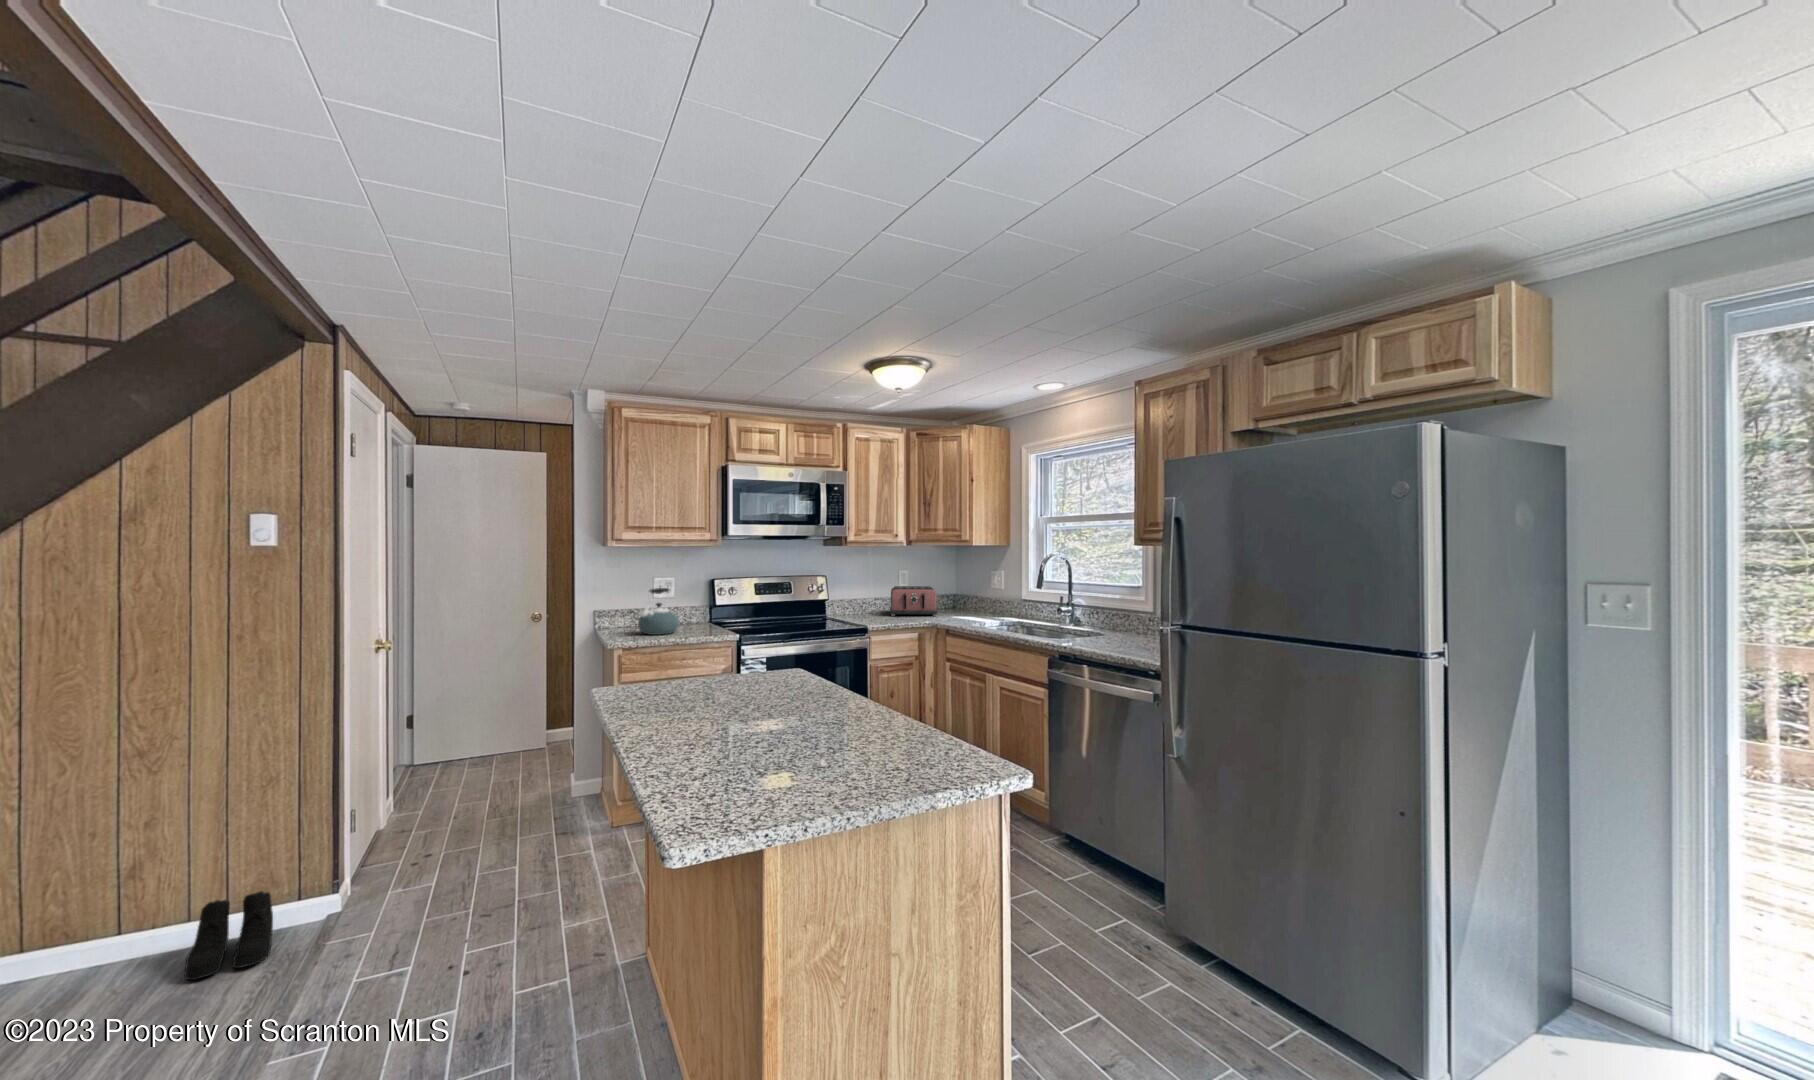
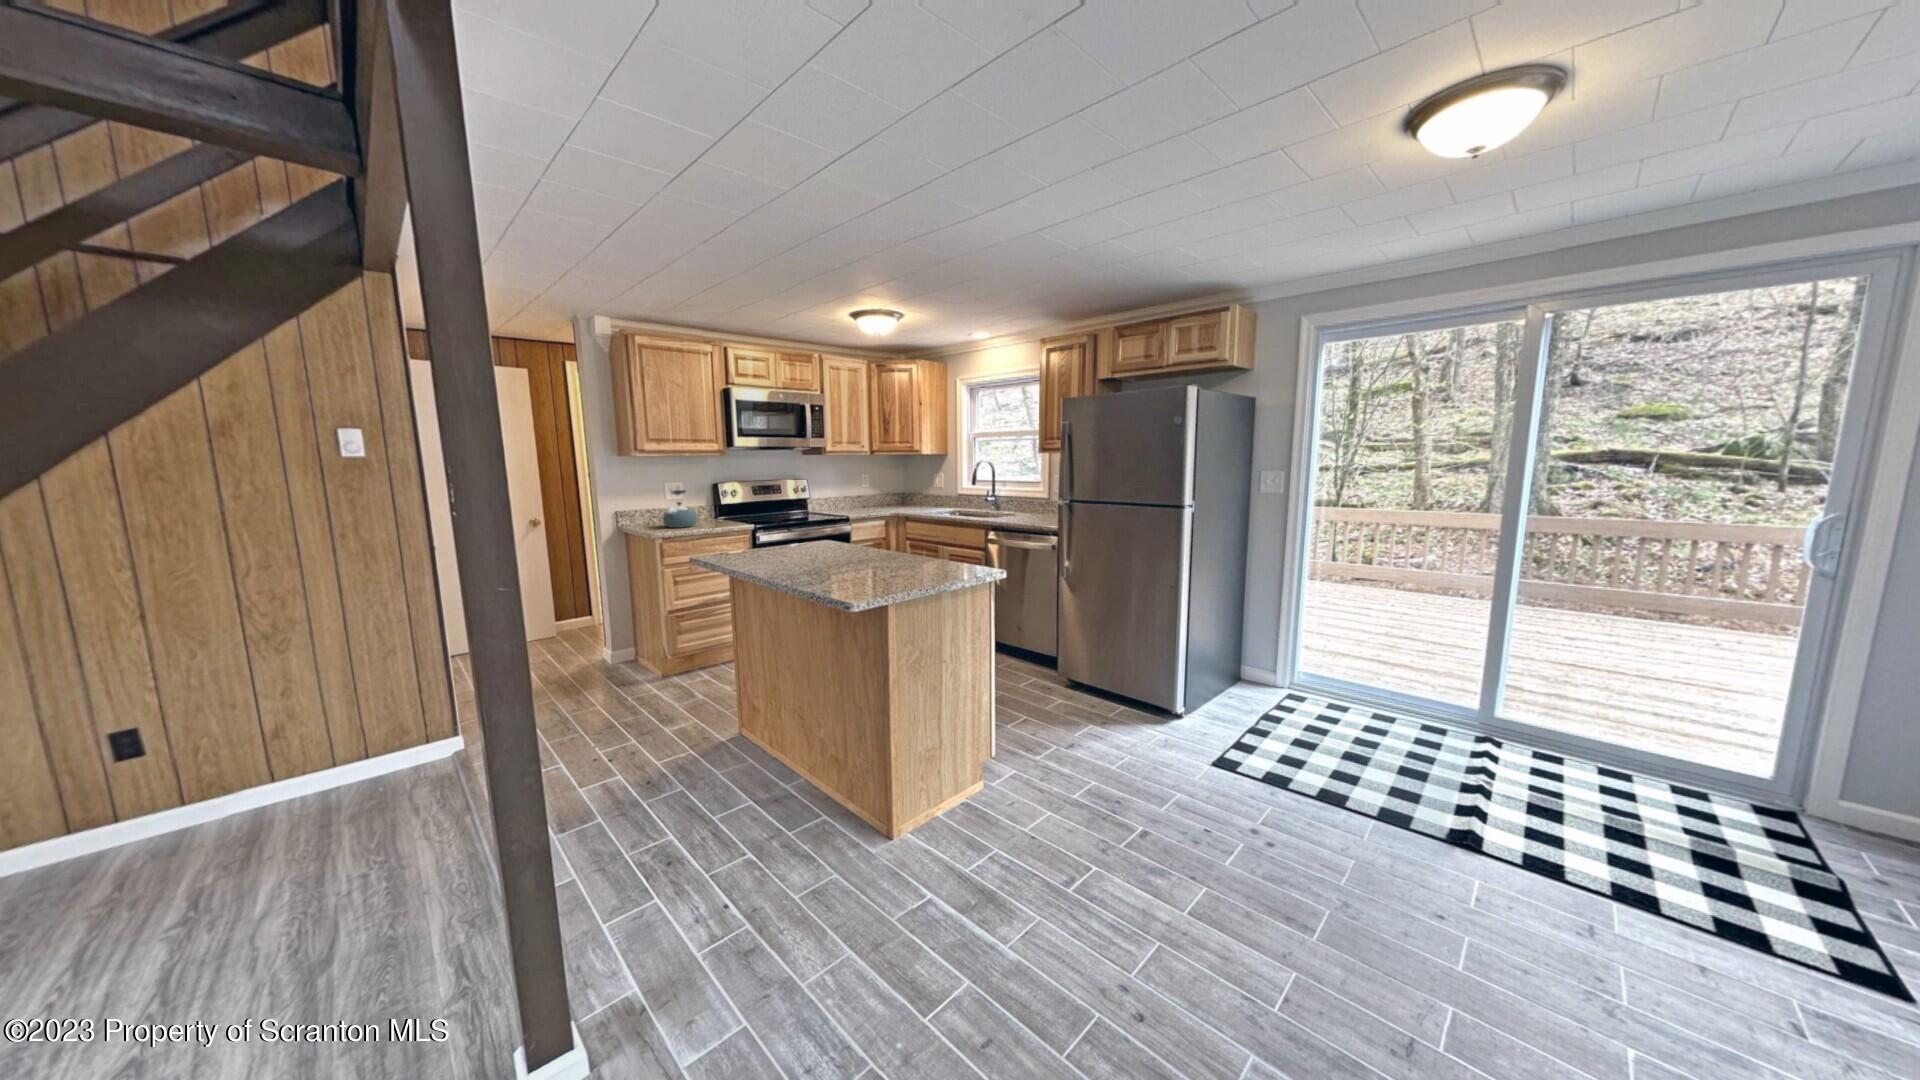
toaster: present [890,586,937,616] -> none [855,486,894,509]
boots: present [185,891,273,980] -> none [350,738,420,805]

